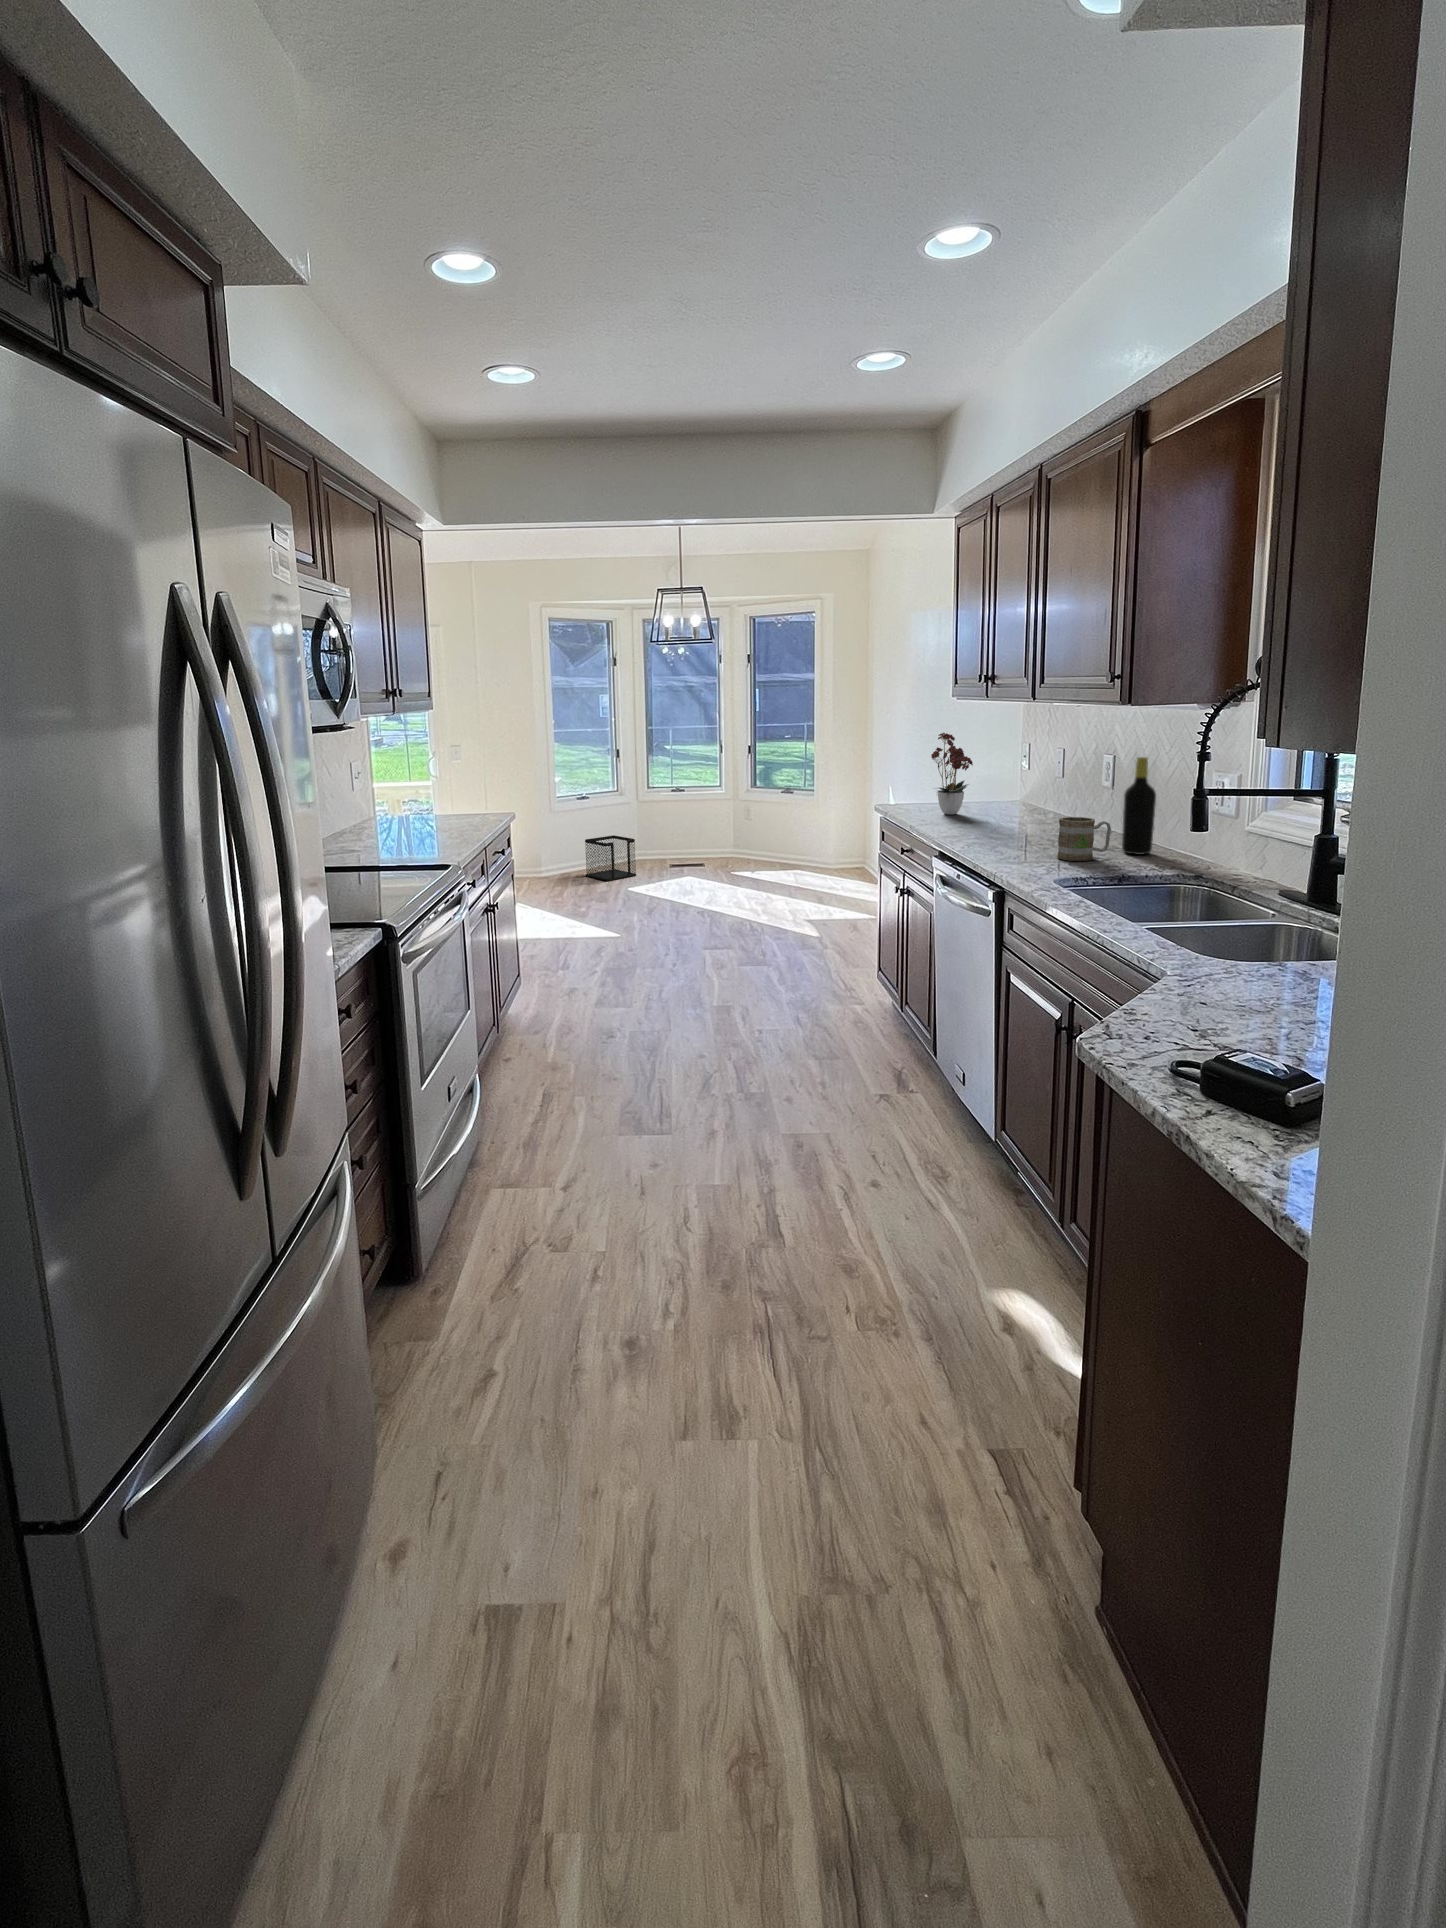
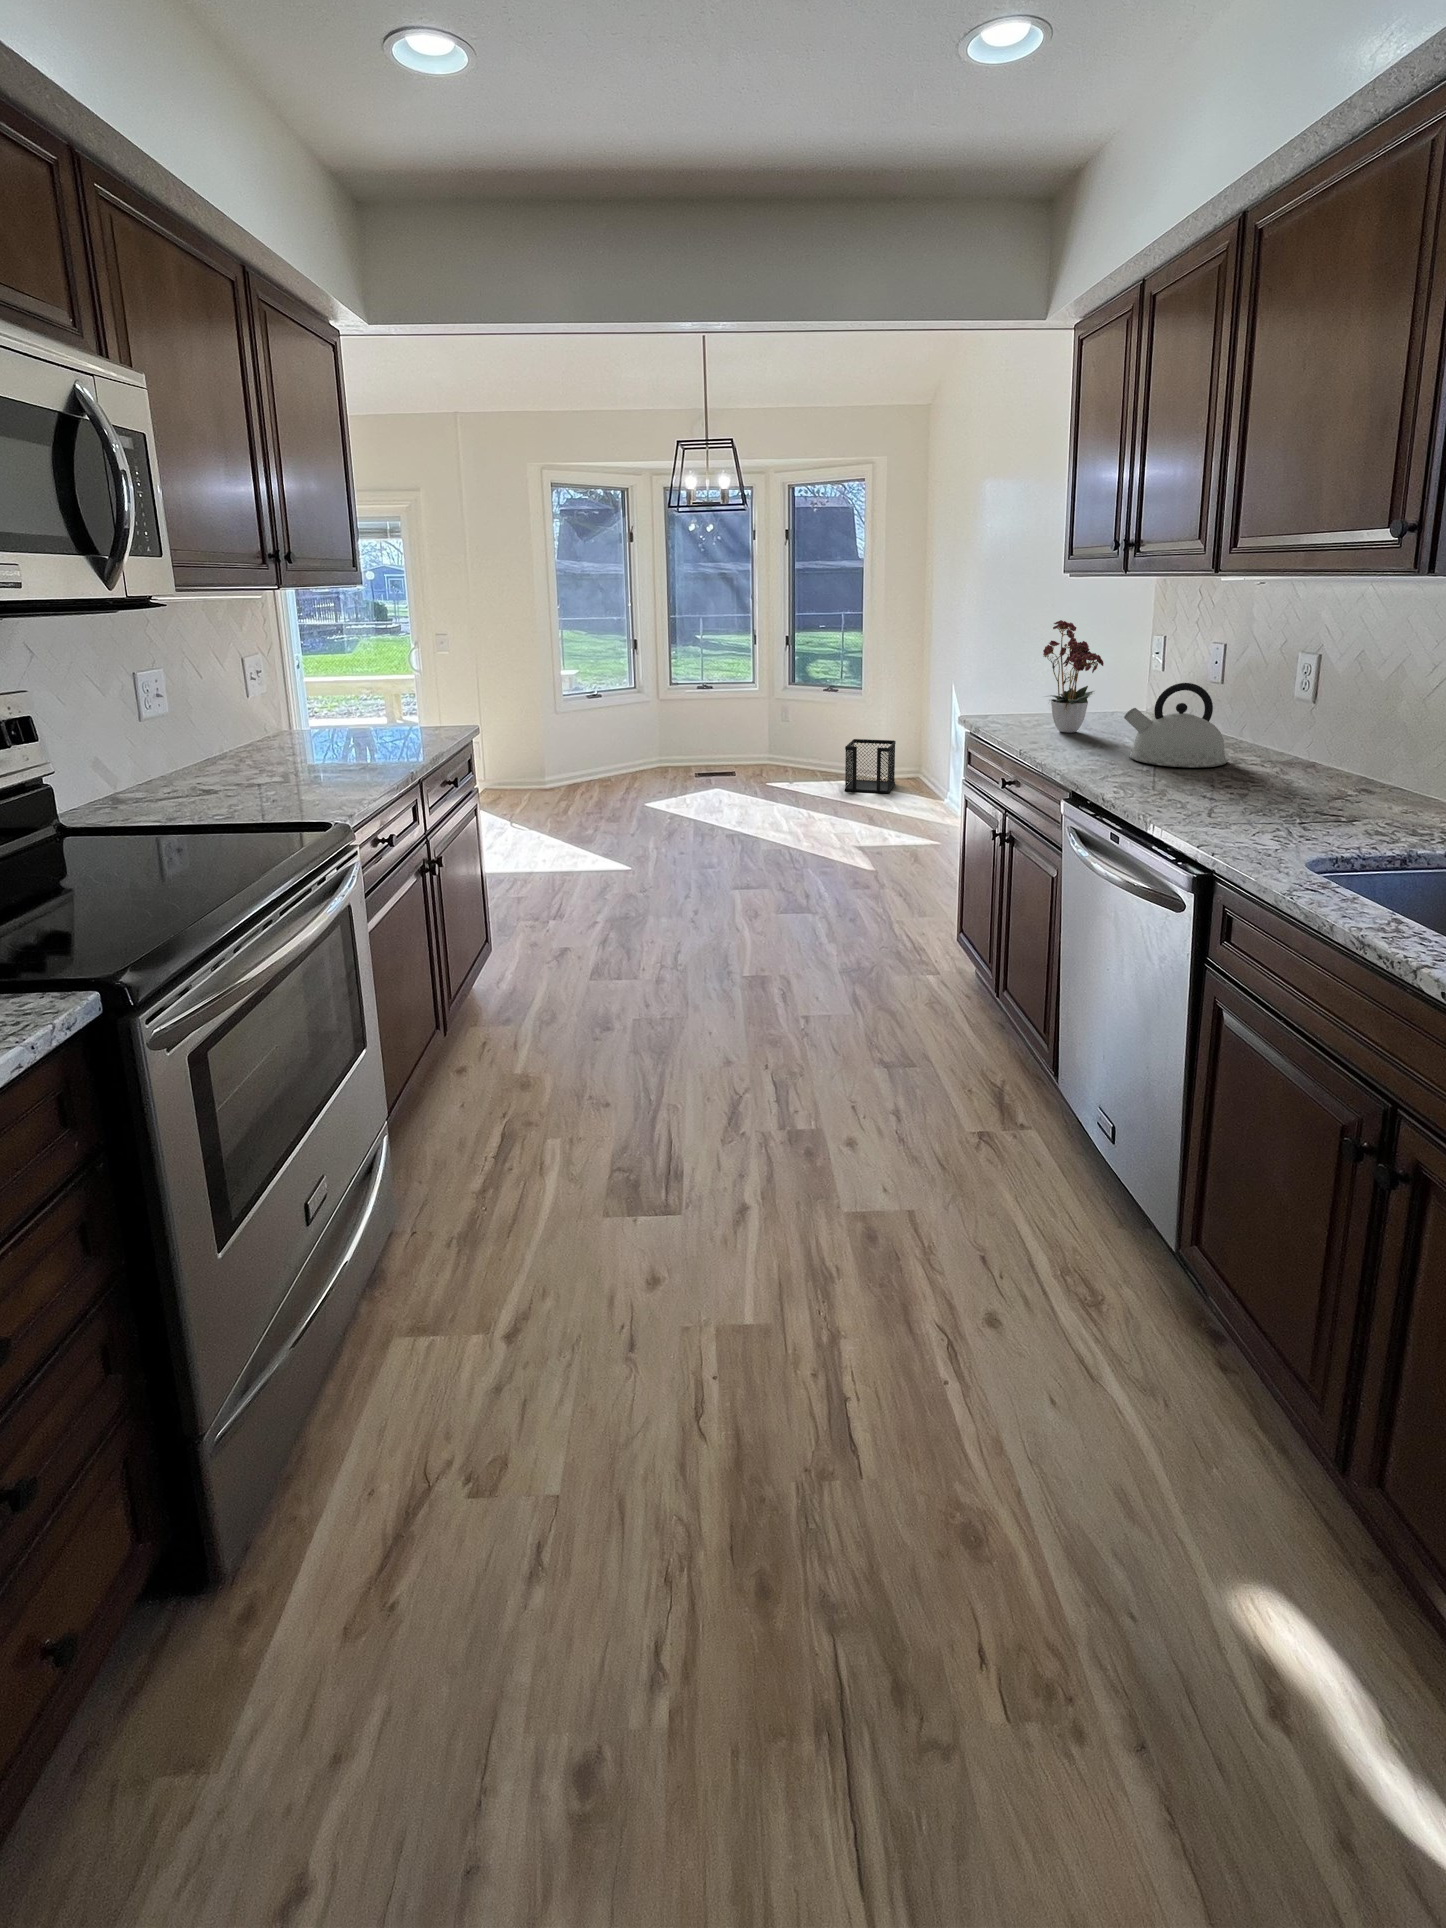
bottle: present [1122,757,1156,855] -> none [1366,659,1428,809]
kettle: none [979,776,1051,834] -> present [1124,683,1227,767]
mug: present [1057,817,1111,861] -> none [1272,751,1361,822]
wastebasket: present [585,835,636,881] -> present [845,739,896,793]

